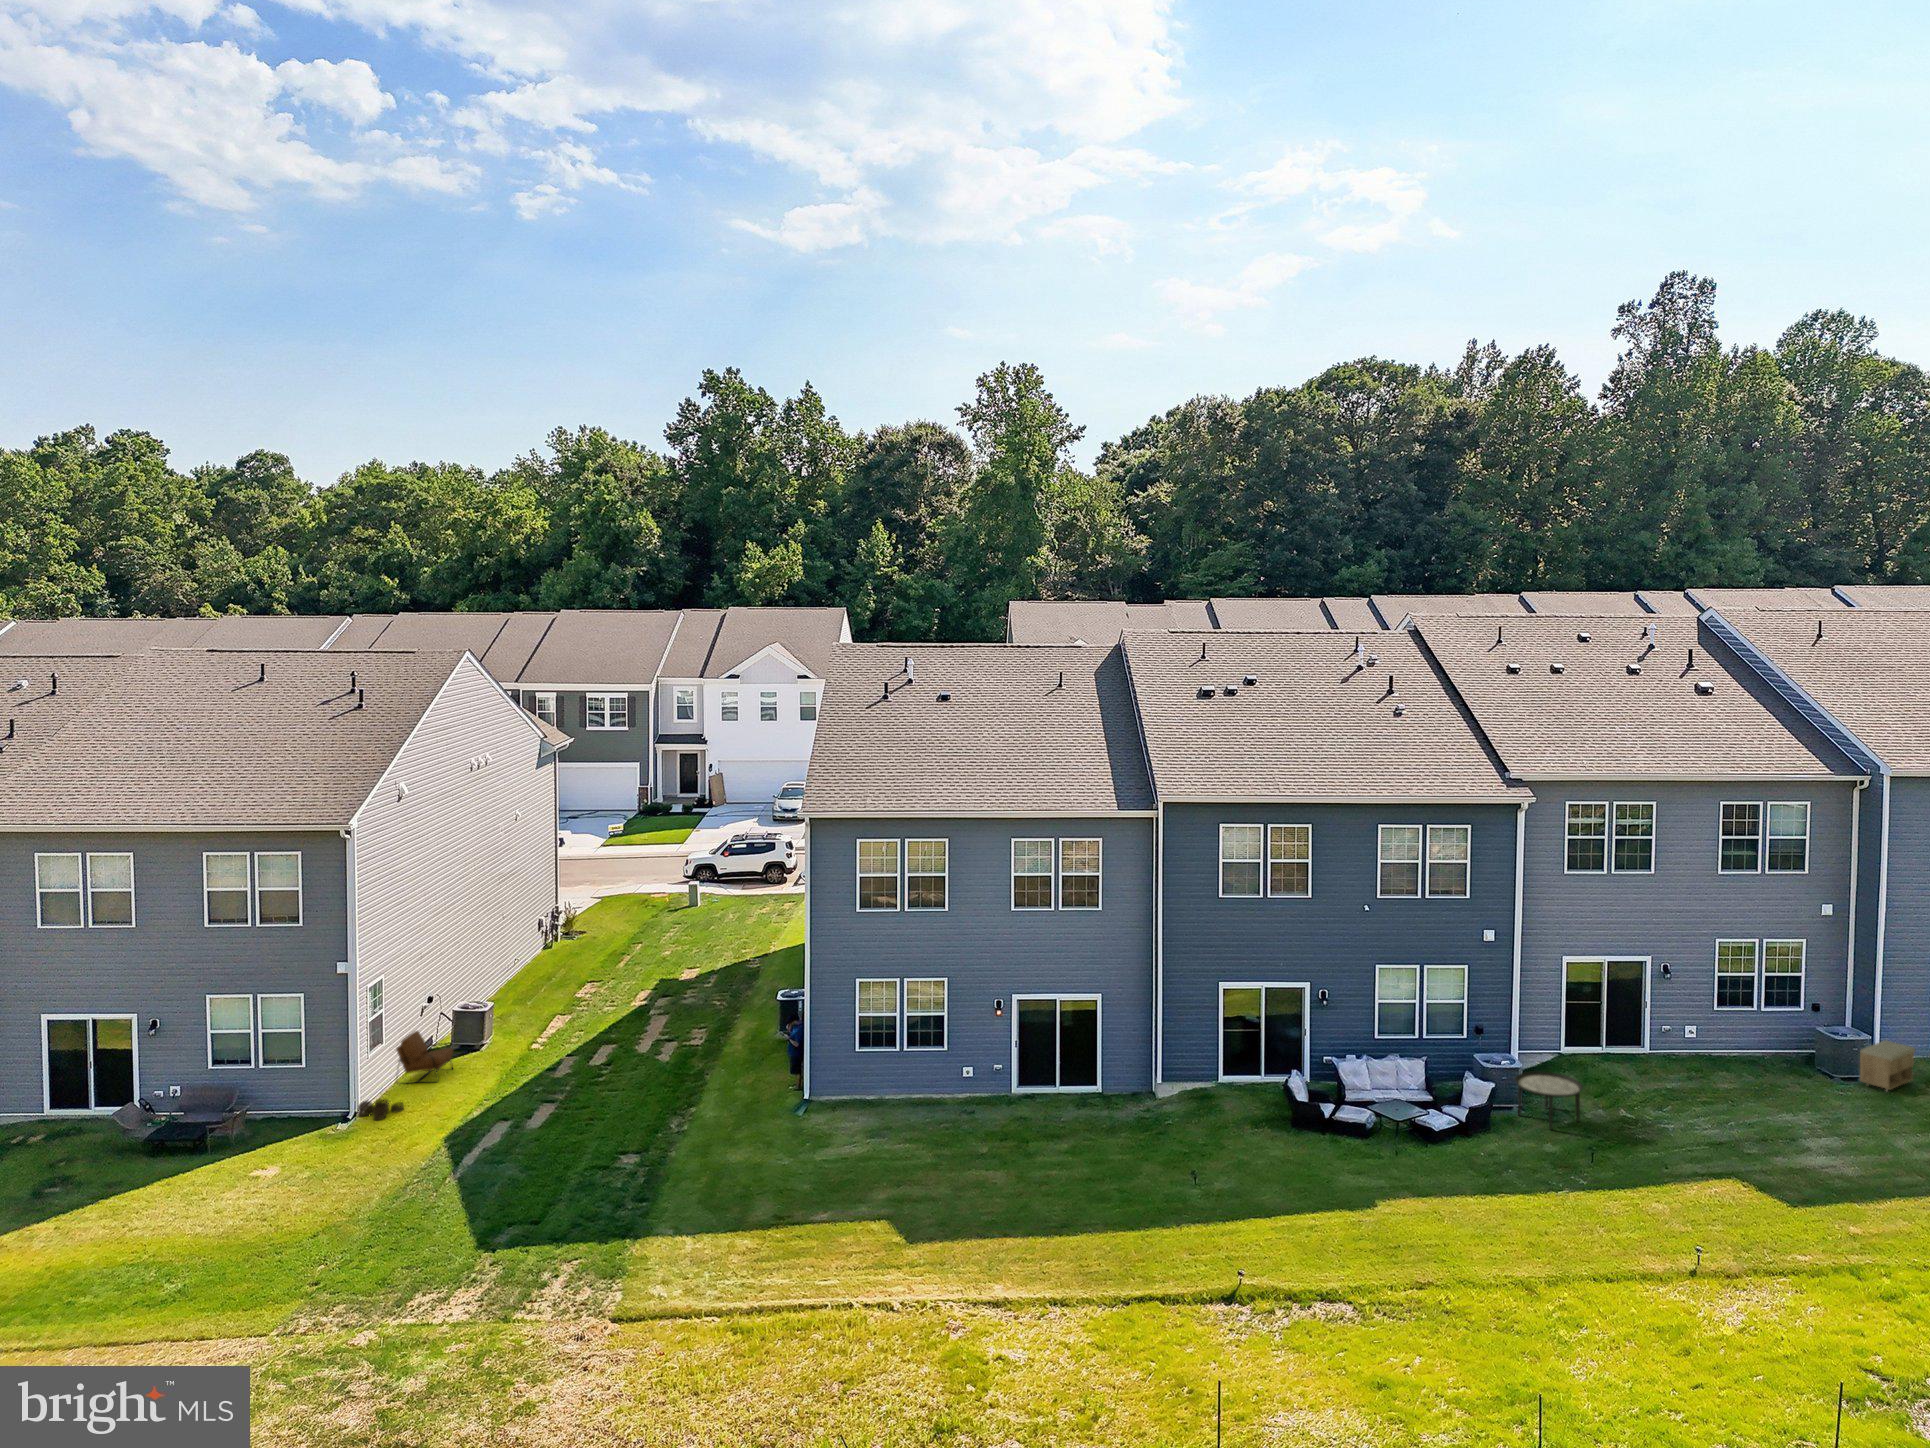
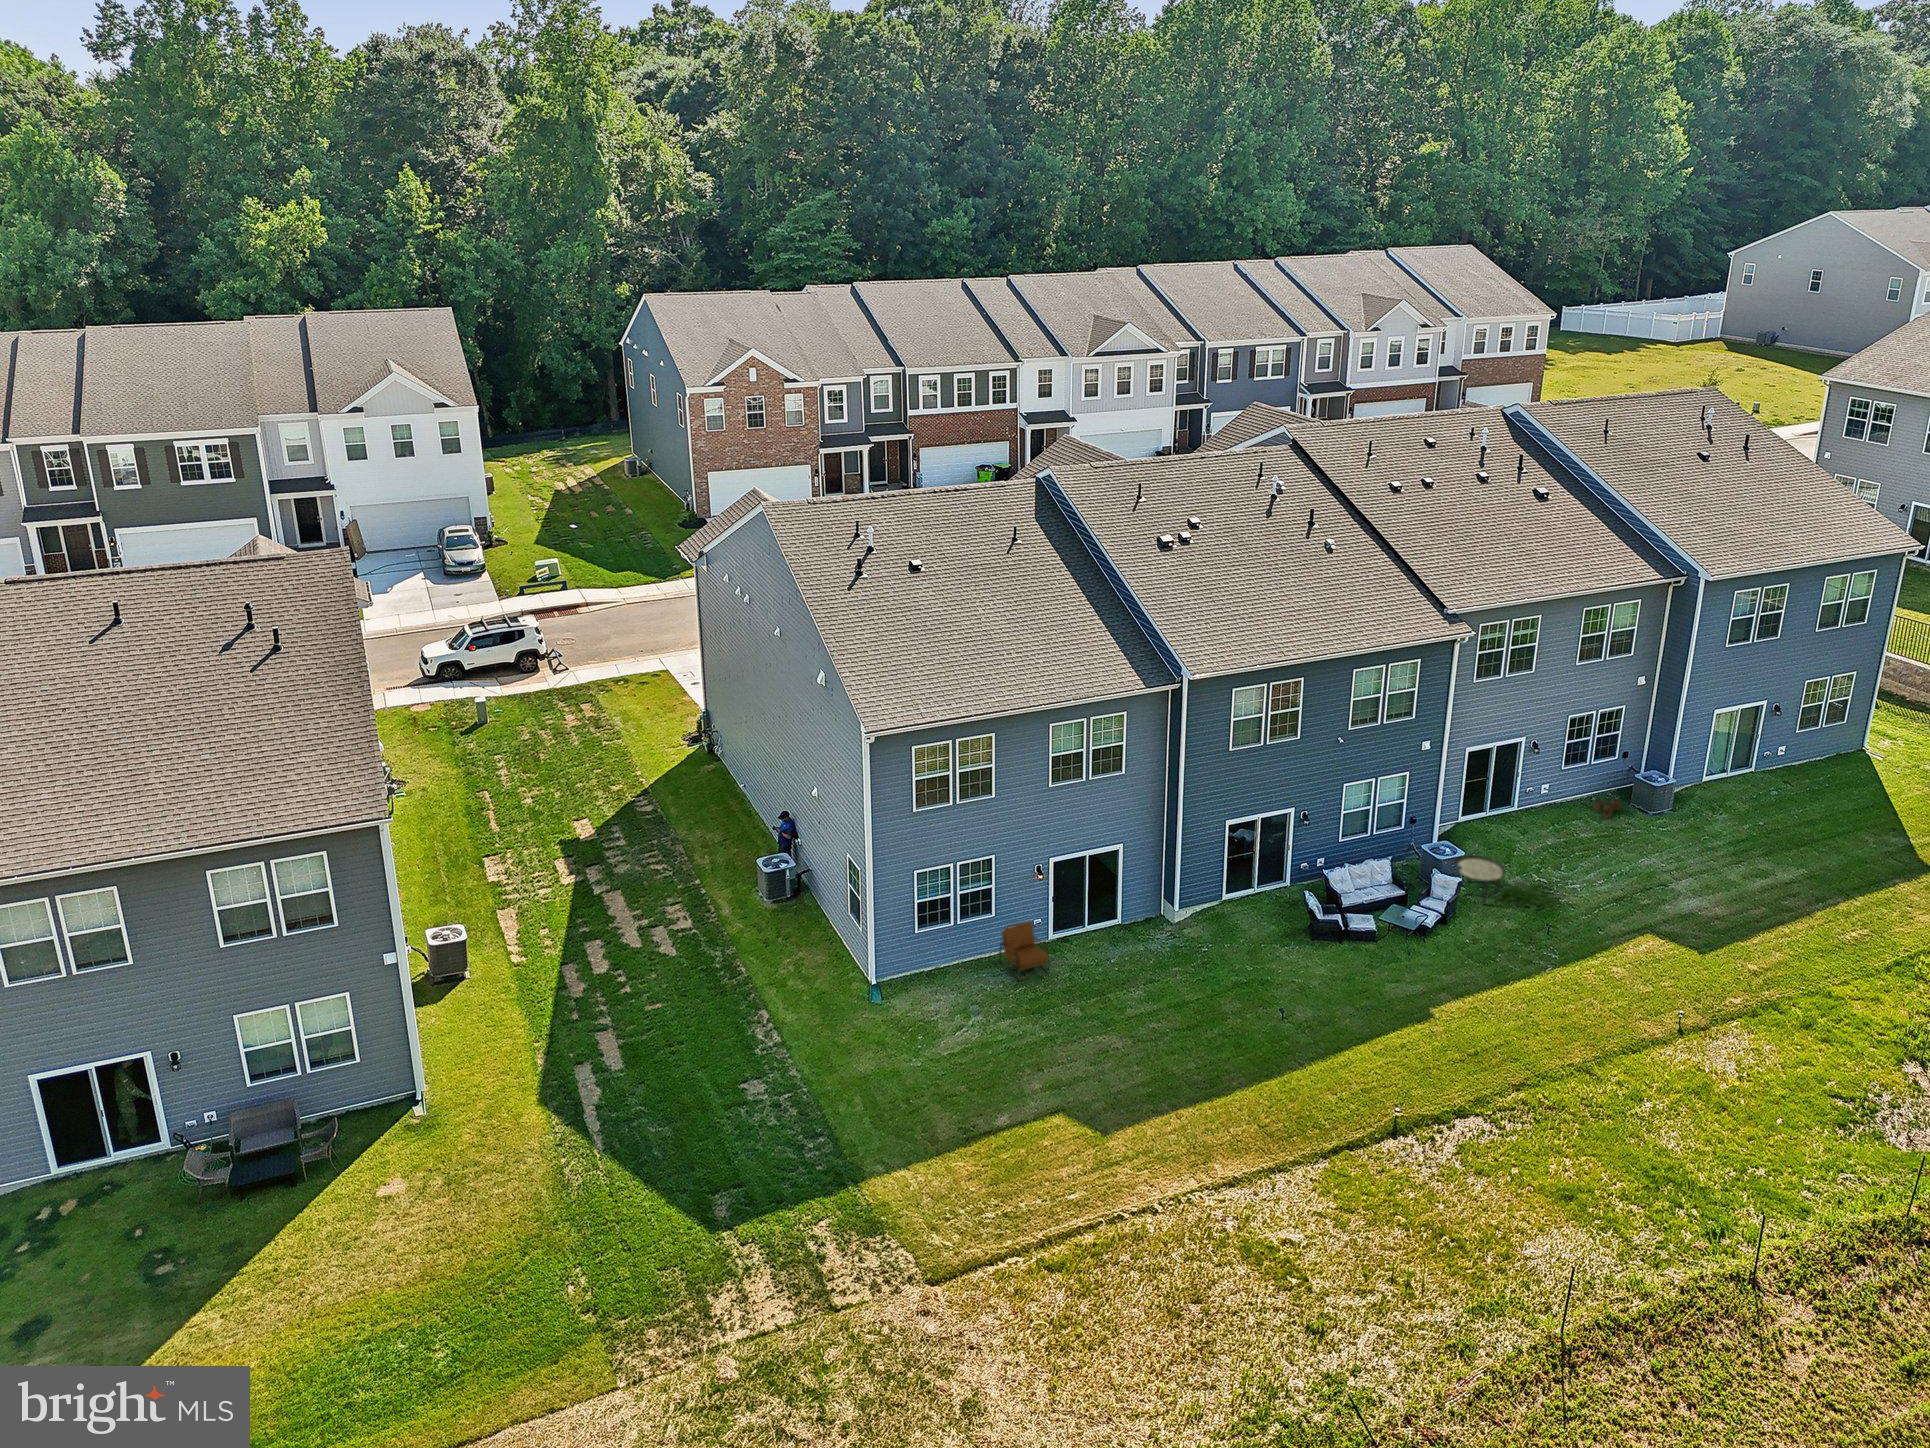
chair: present [396,1031,453,1084] -> present [998,921,1049,981]
storage bench: present [1860,1040,1915,1091] -> none [1656,782,1692,824]
woven basket: present [358,1099,404,1120] -> present [1594,799,1621,819]

